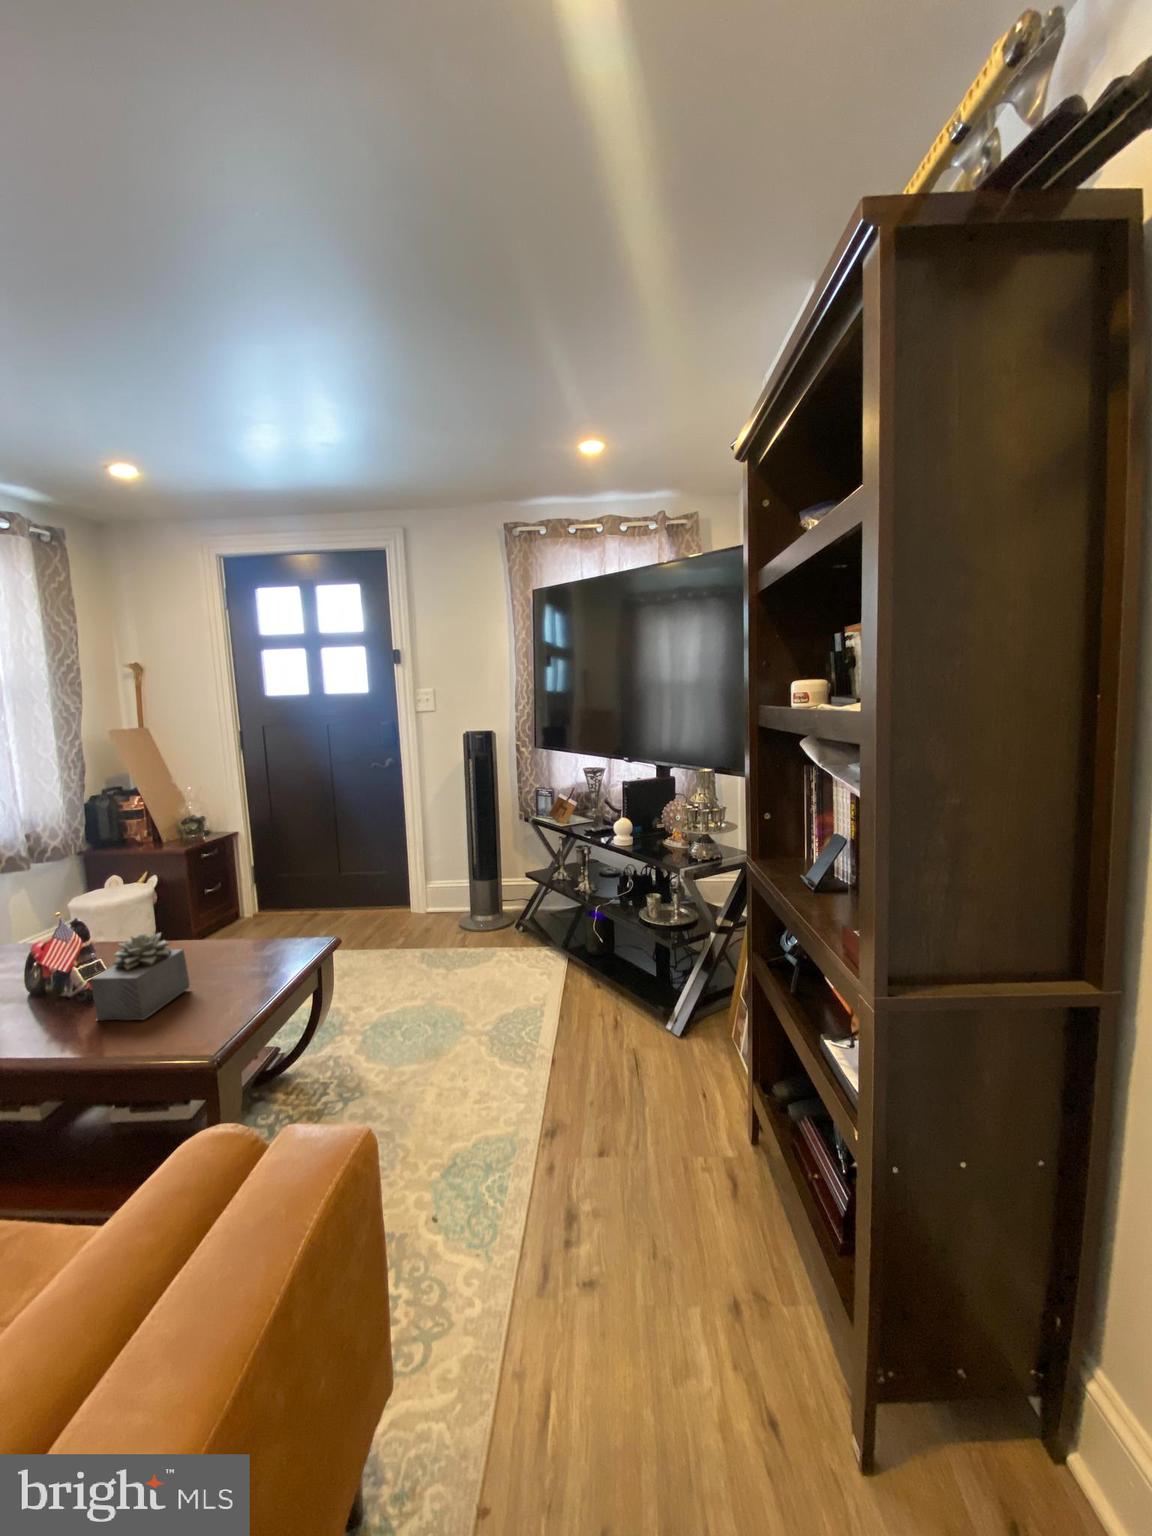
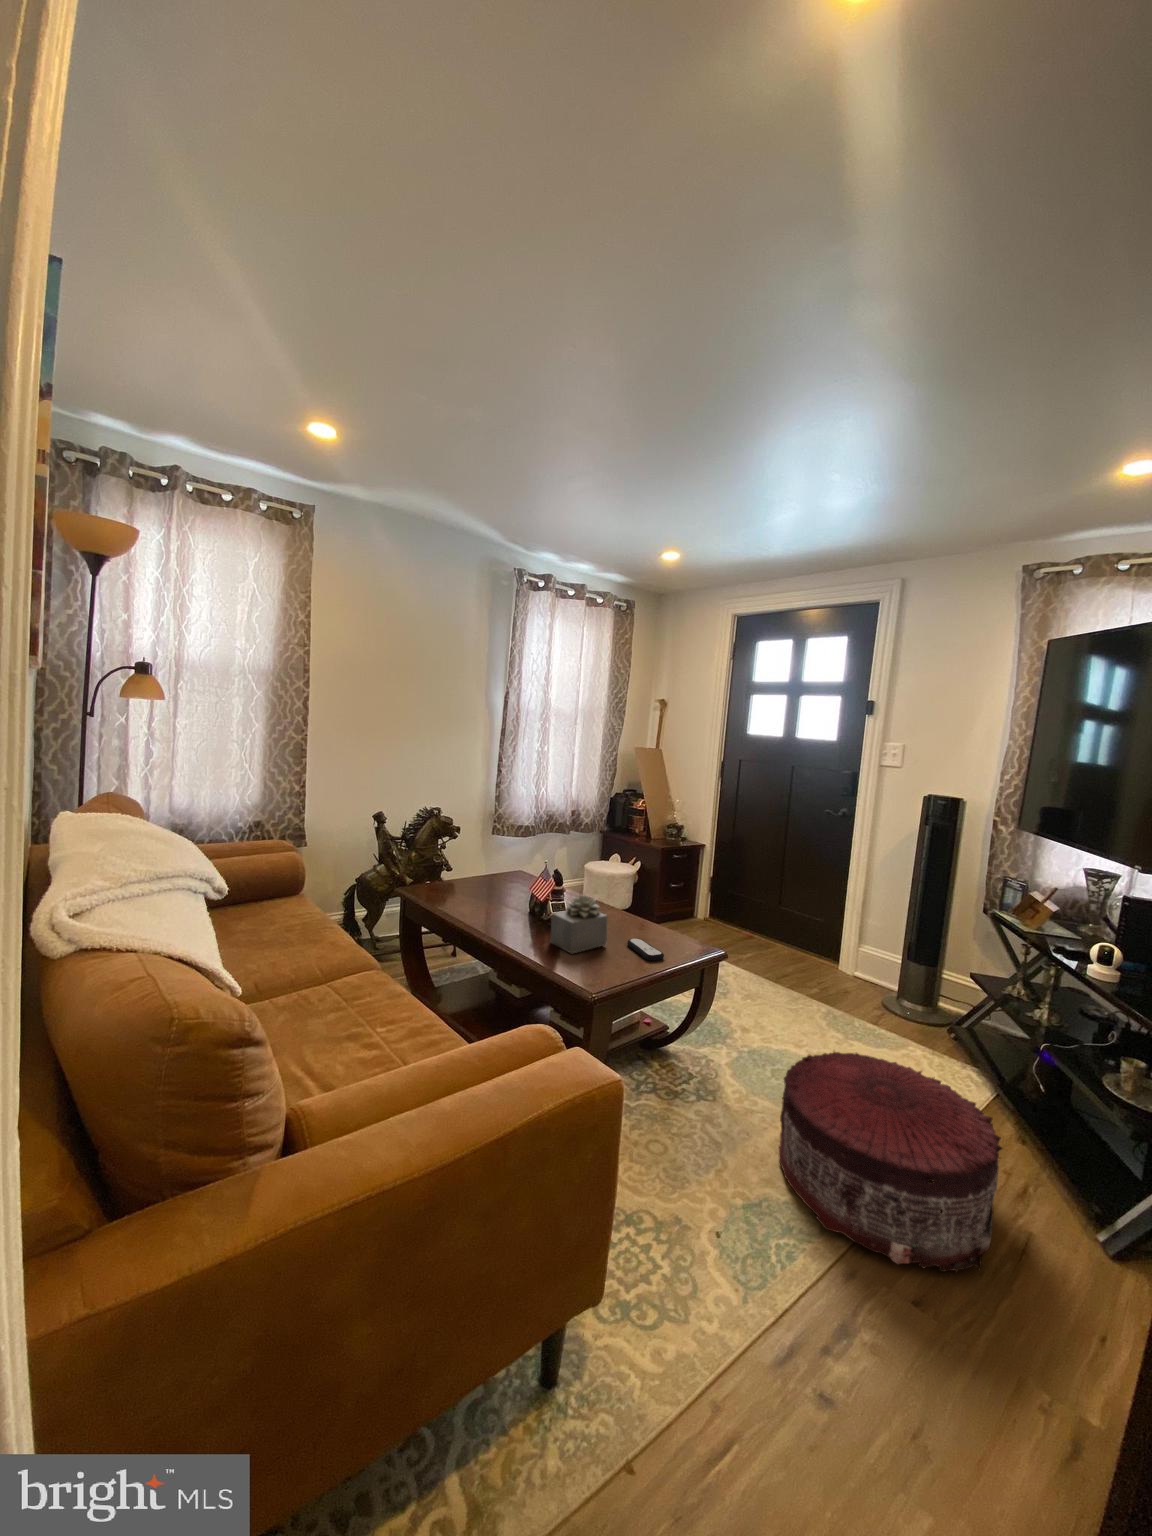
remote control: none [218,961,277,981] -> present [627,938,664,961]
pouf: none [439,965,621,1142] -> present [779,1052,1002,1272]

